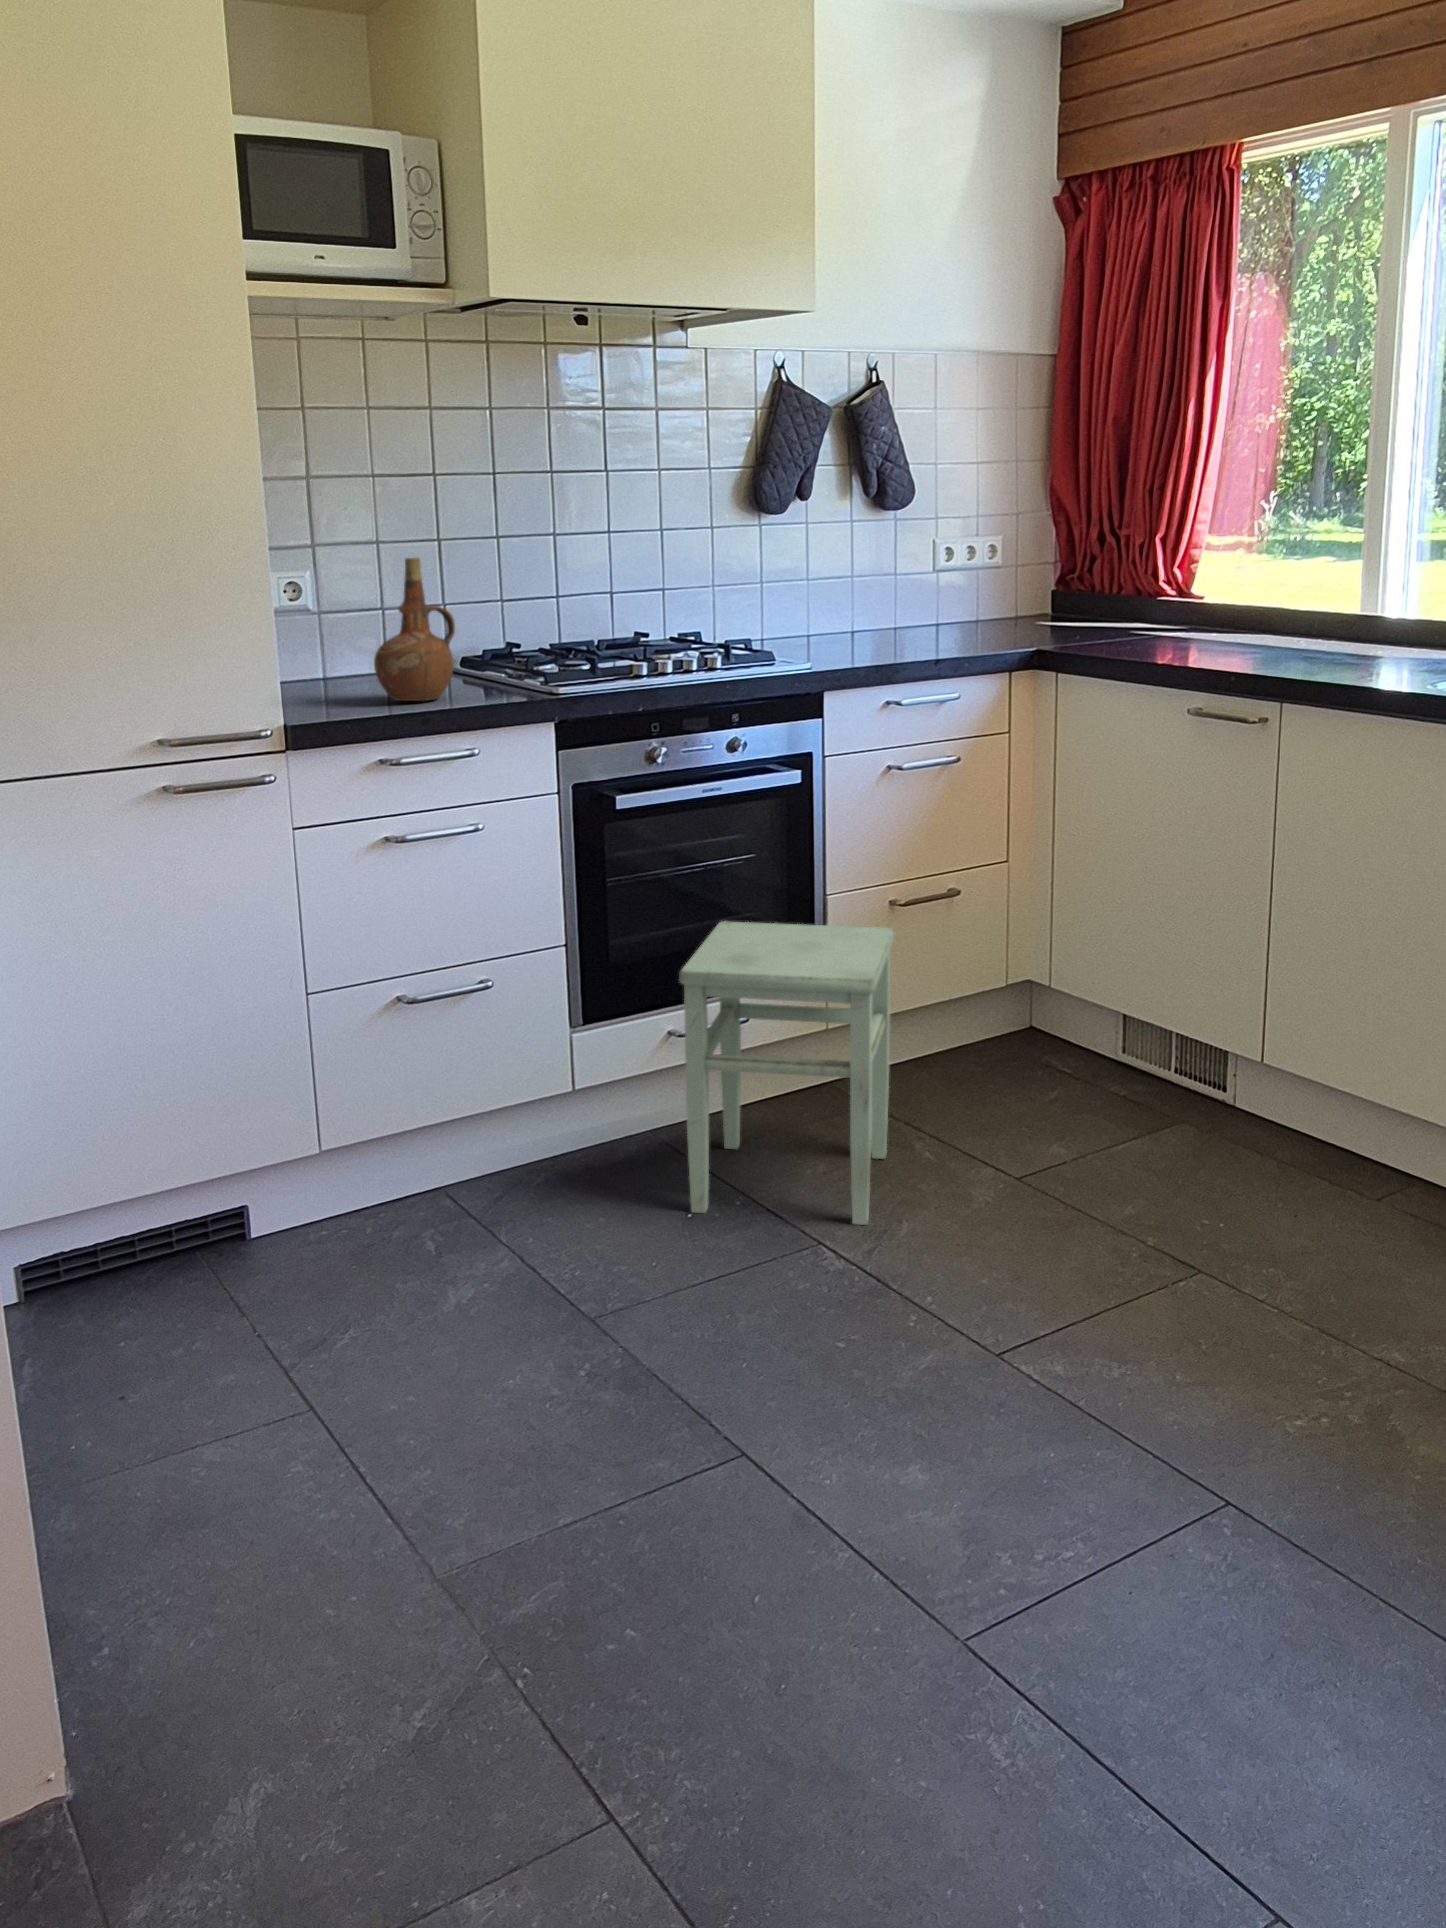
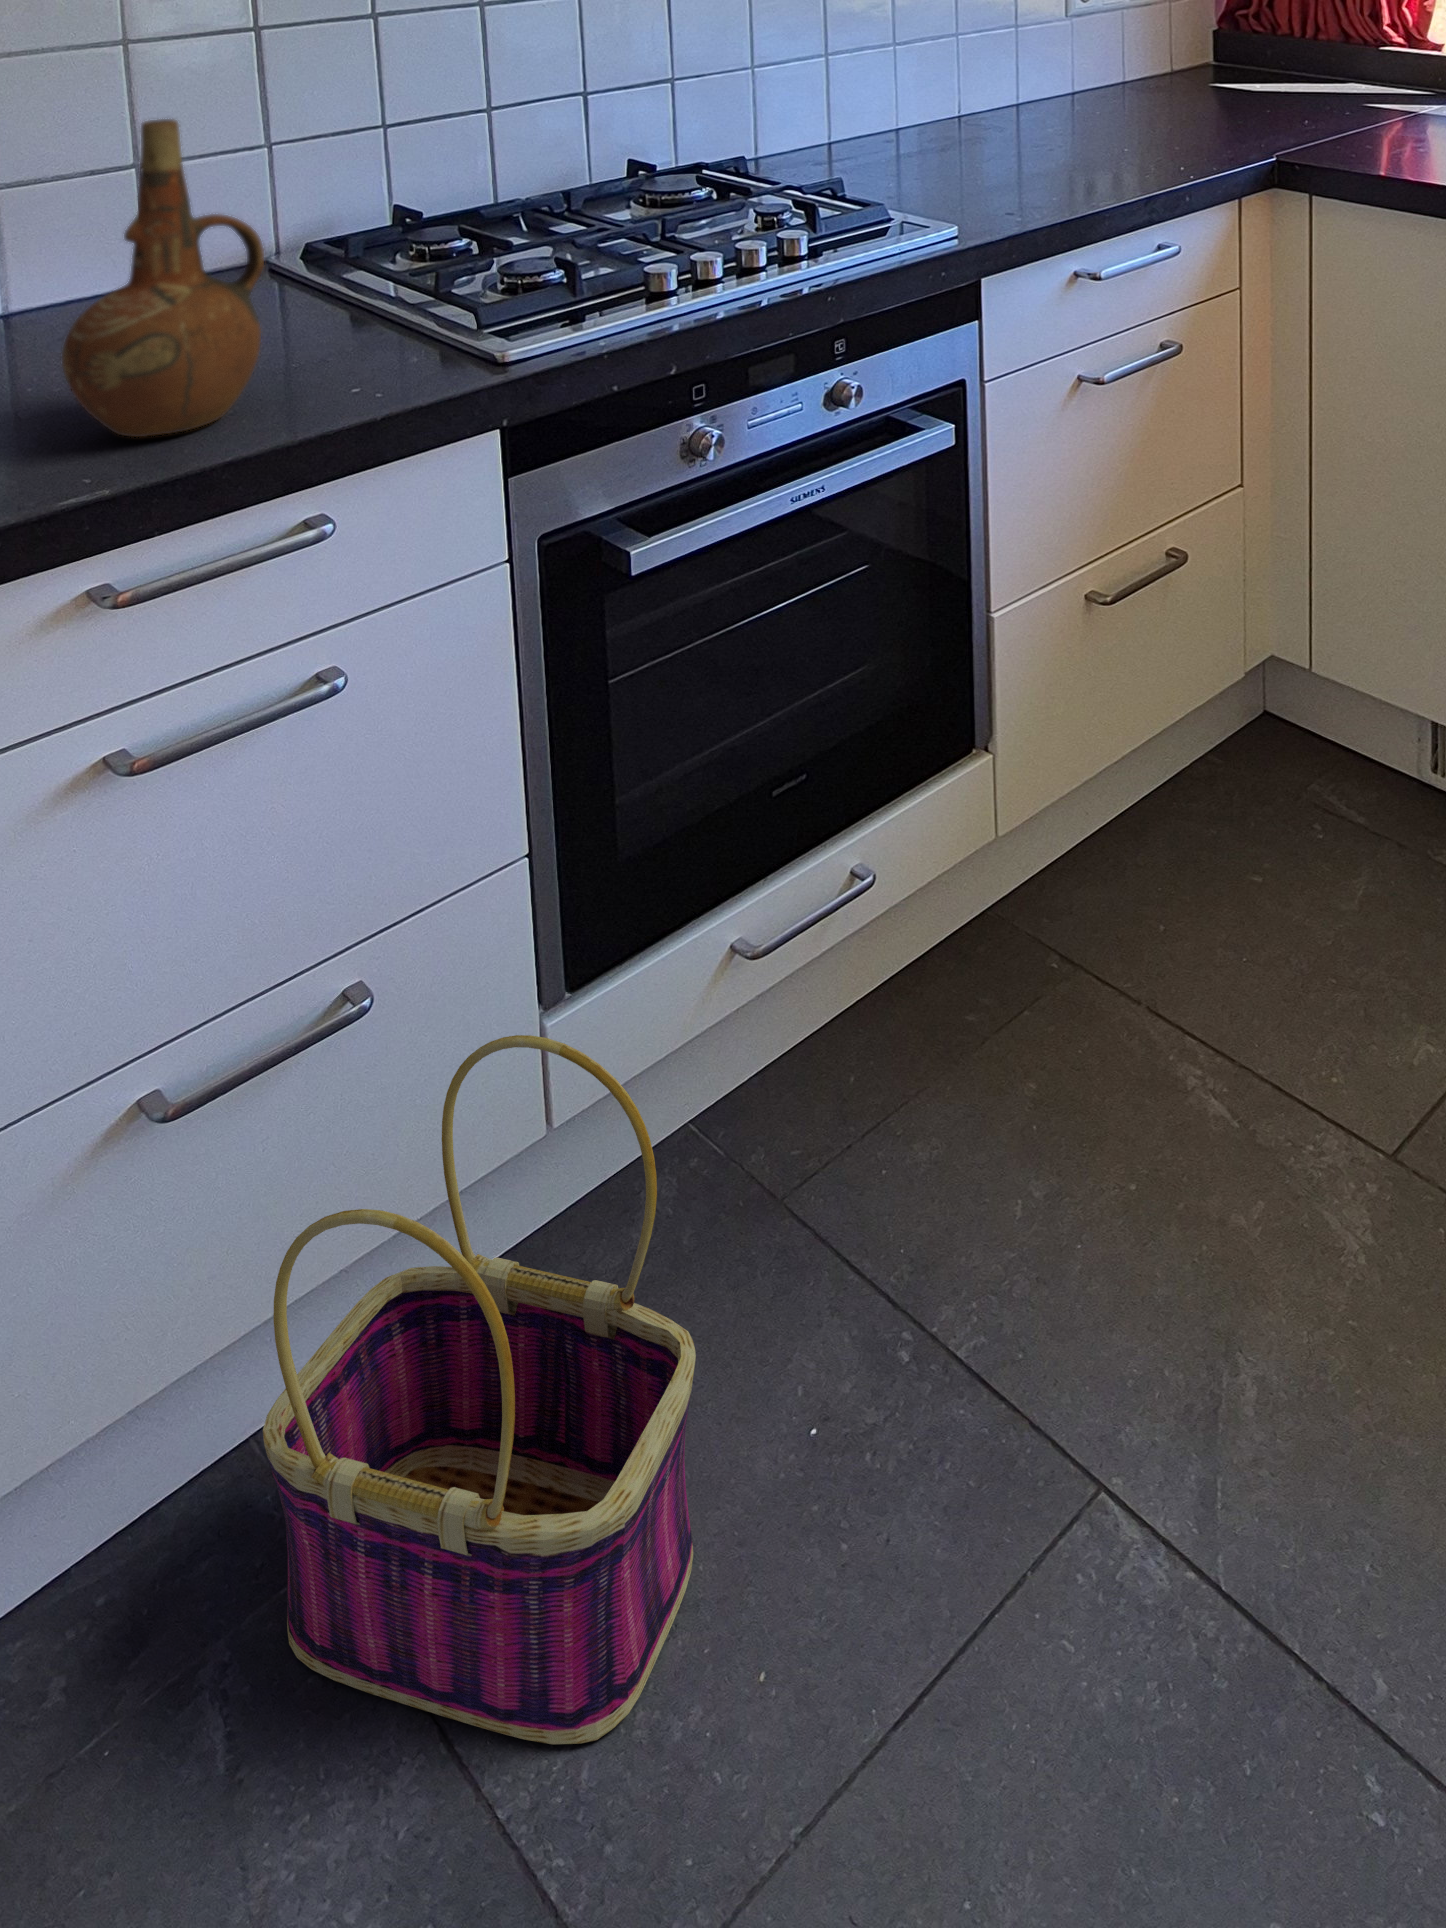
stool: present [679,921,895,1225] -> none [788,725,1198,1463]
basket: none [455,989,633,1253] -> present [263,1035,696,1744]

